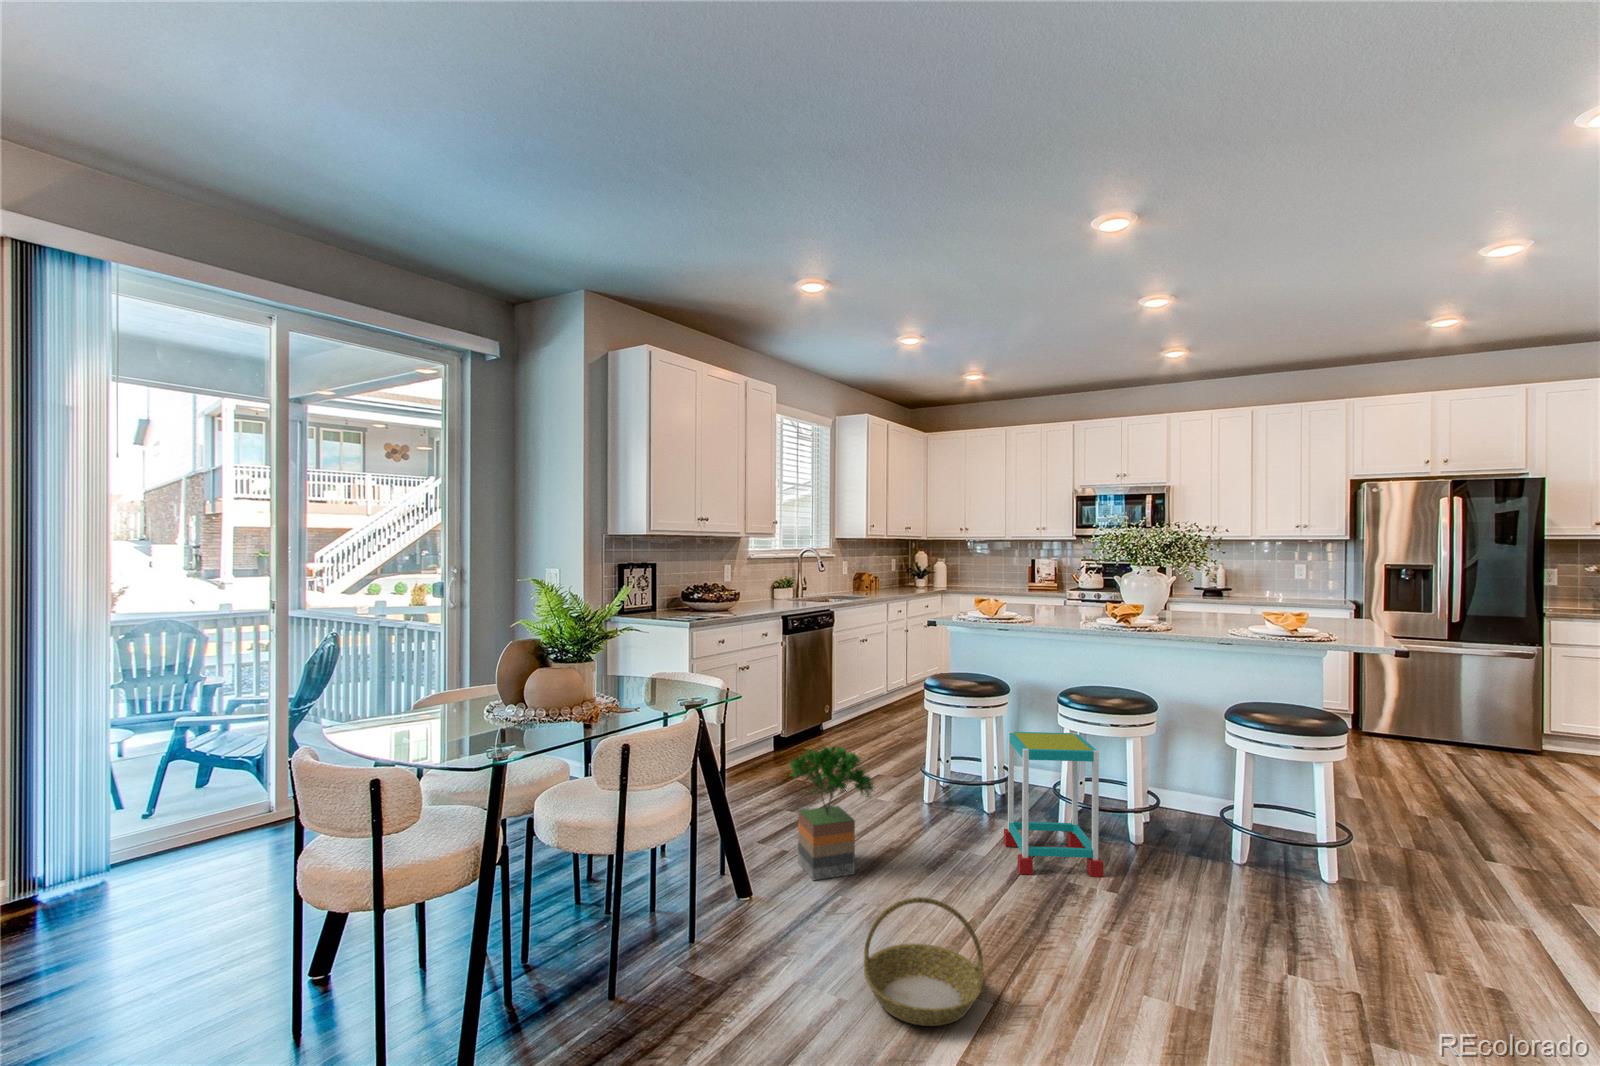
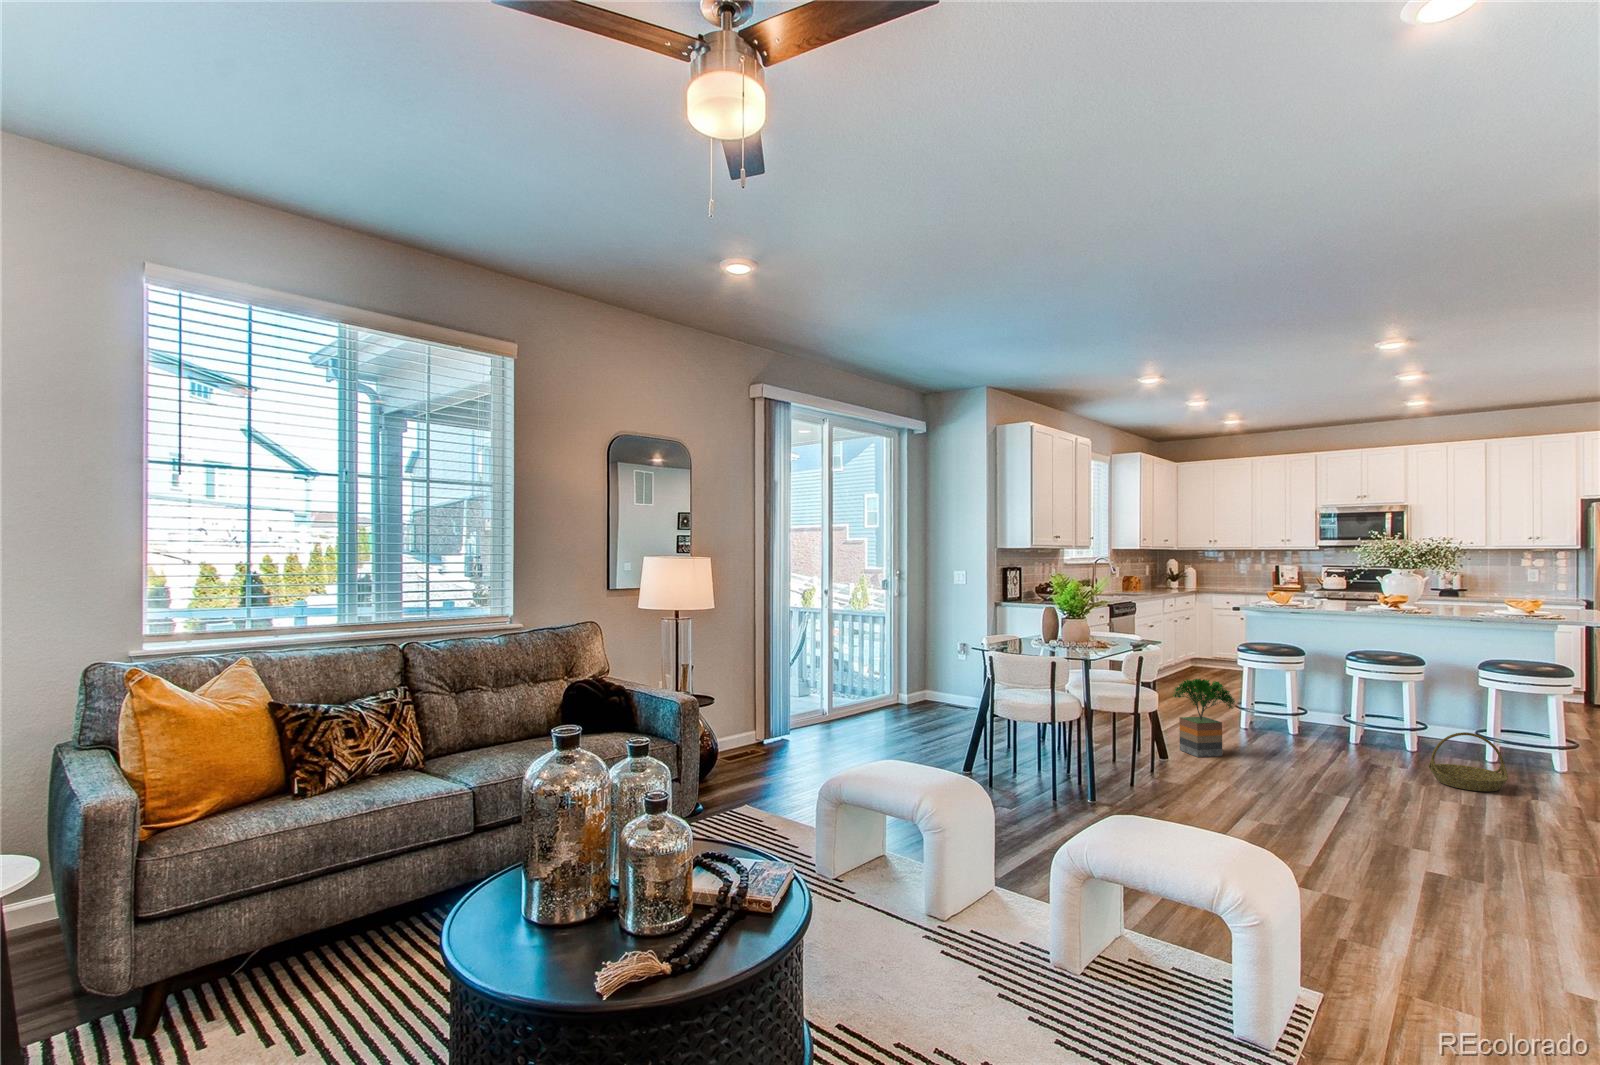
side table: present [1004,732,1103,877] -> none [1314,675,1394,764]
basket: present [864,897,983,1026] -> present [1429,732,1508,792]

